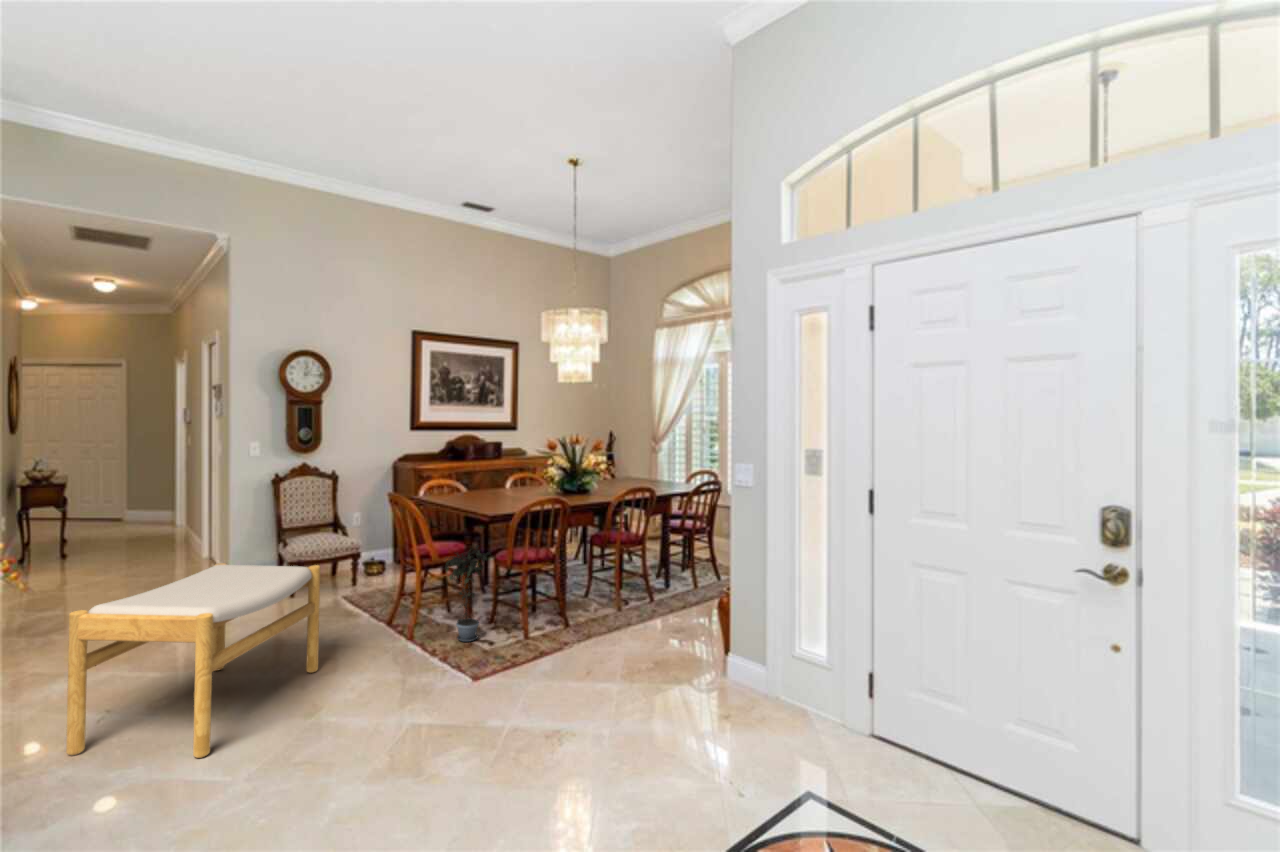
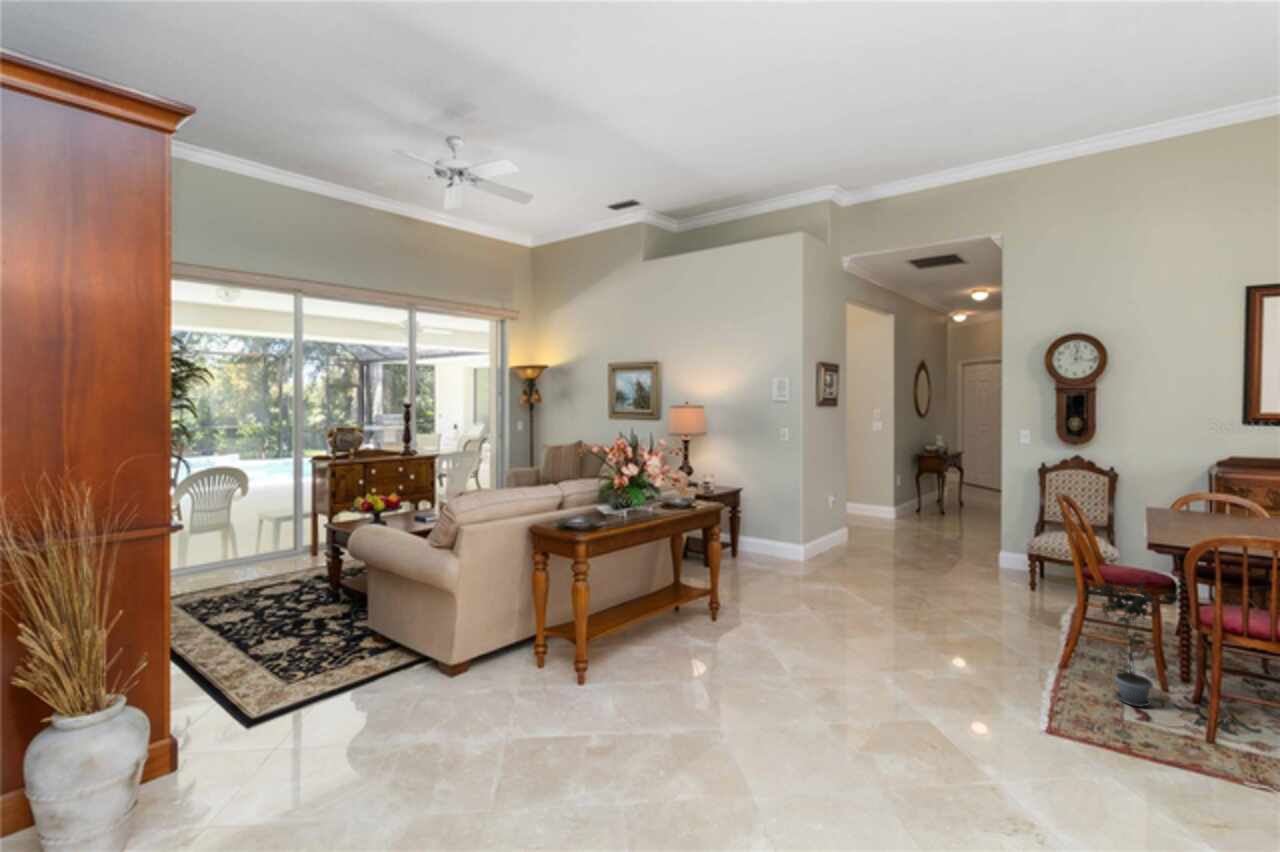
footstool: present [66,563,320,758] -> none [755,531,943,662]

